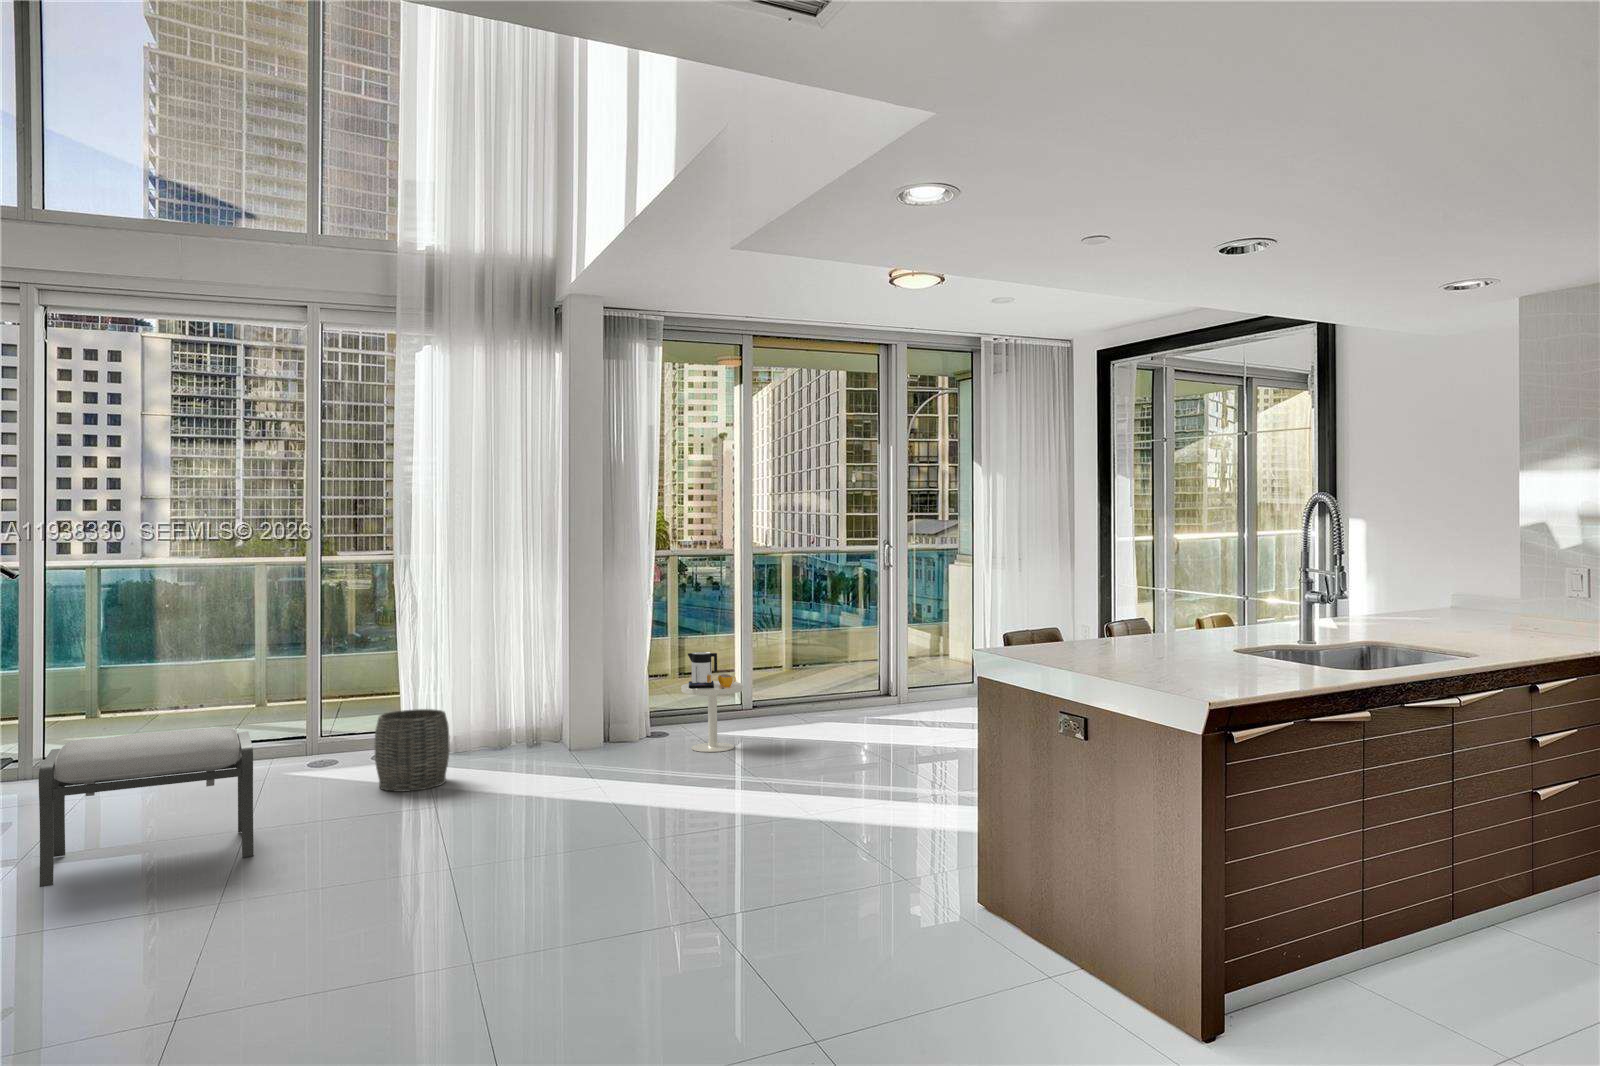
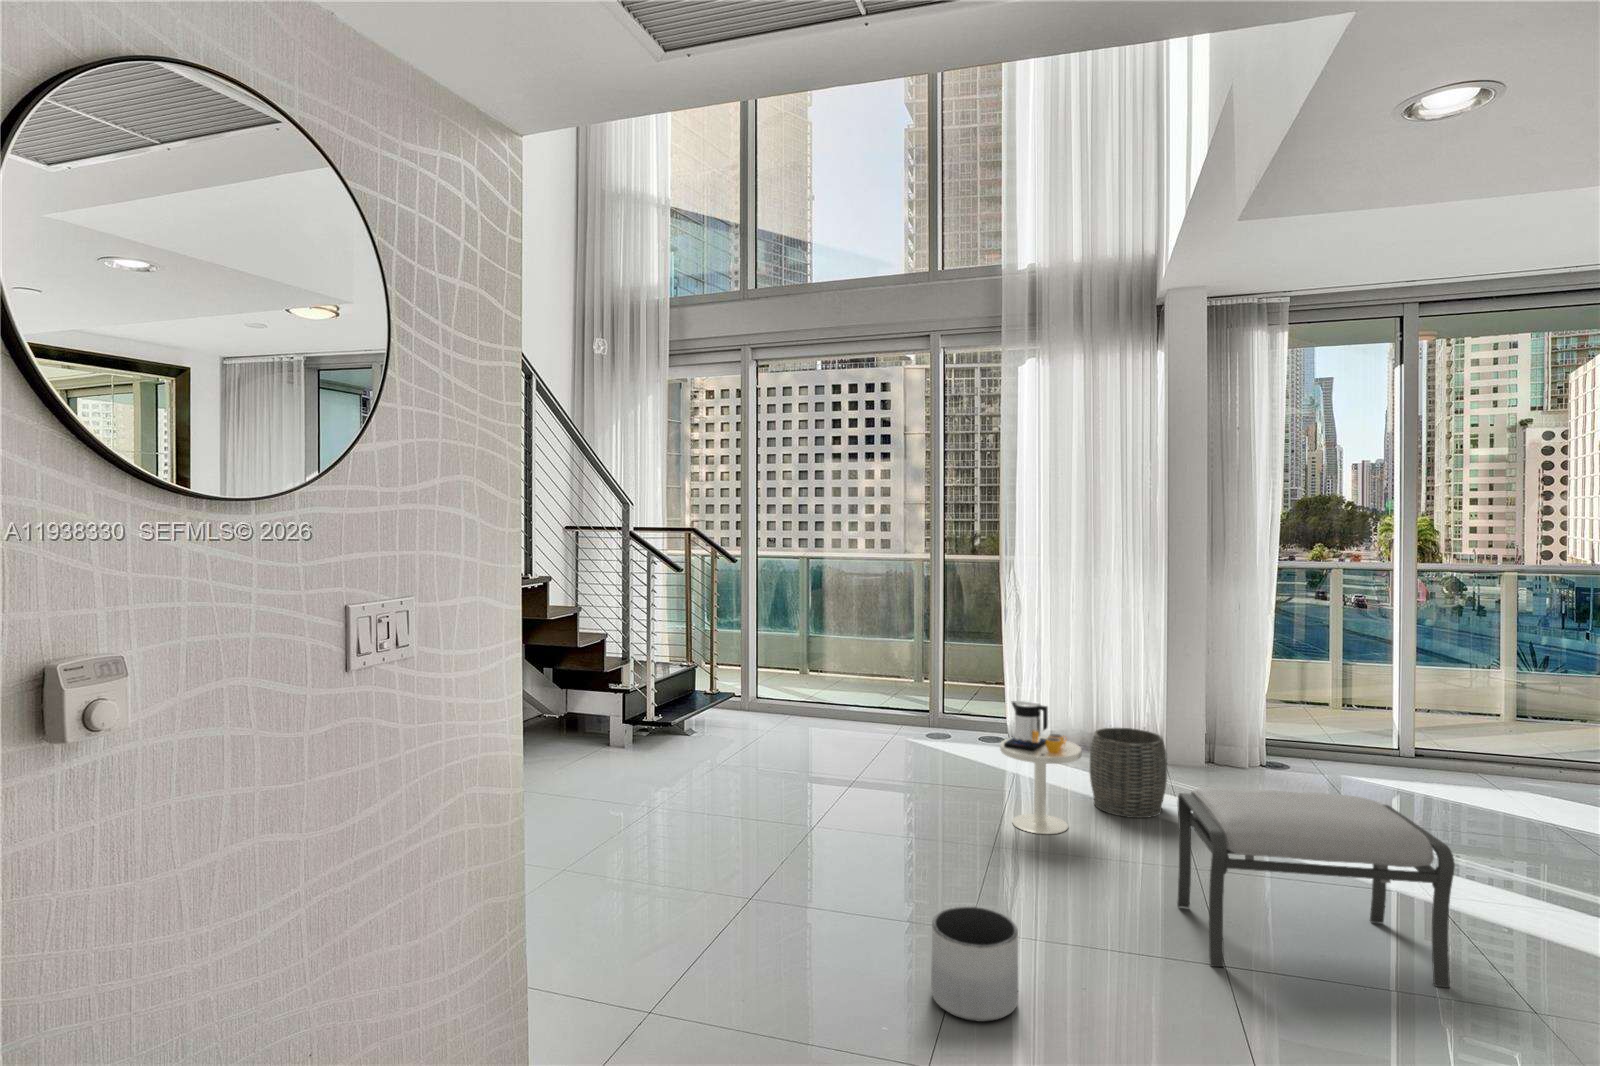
side table: present [681,652,743,752] -> present [1000,701,1082,834]
ottoman: present [39,728,254,887] -> present [1177,788,1455,988]
planter: none [219,847,309,943] -> present [931,907,1018,1022]

